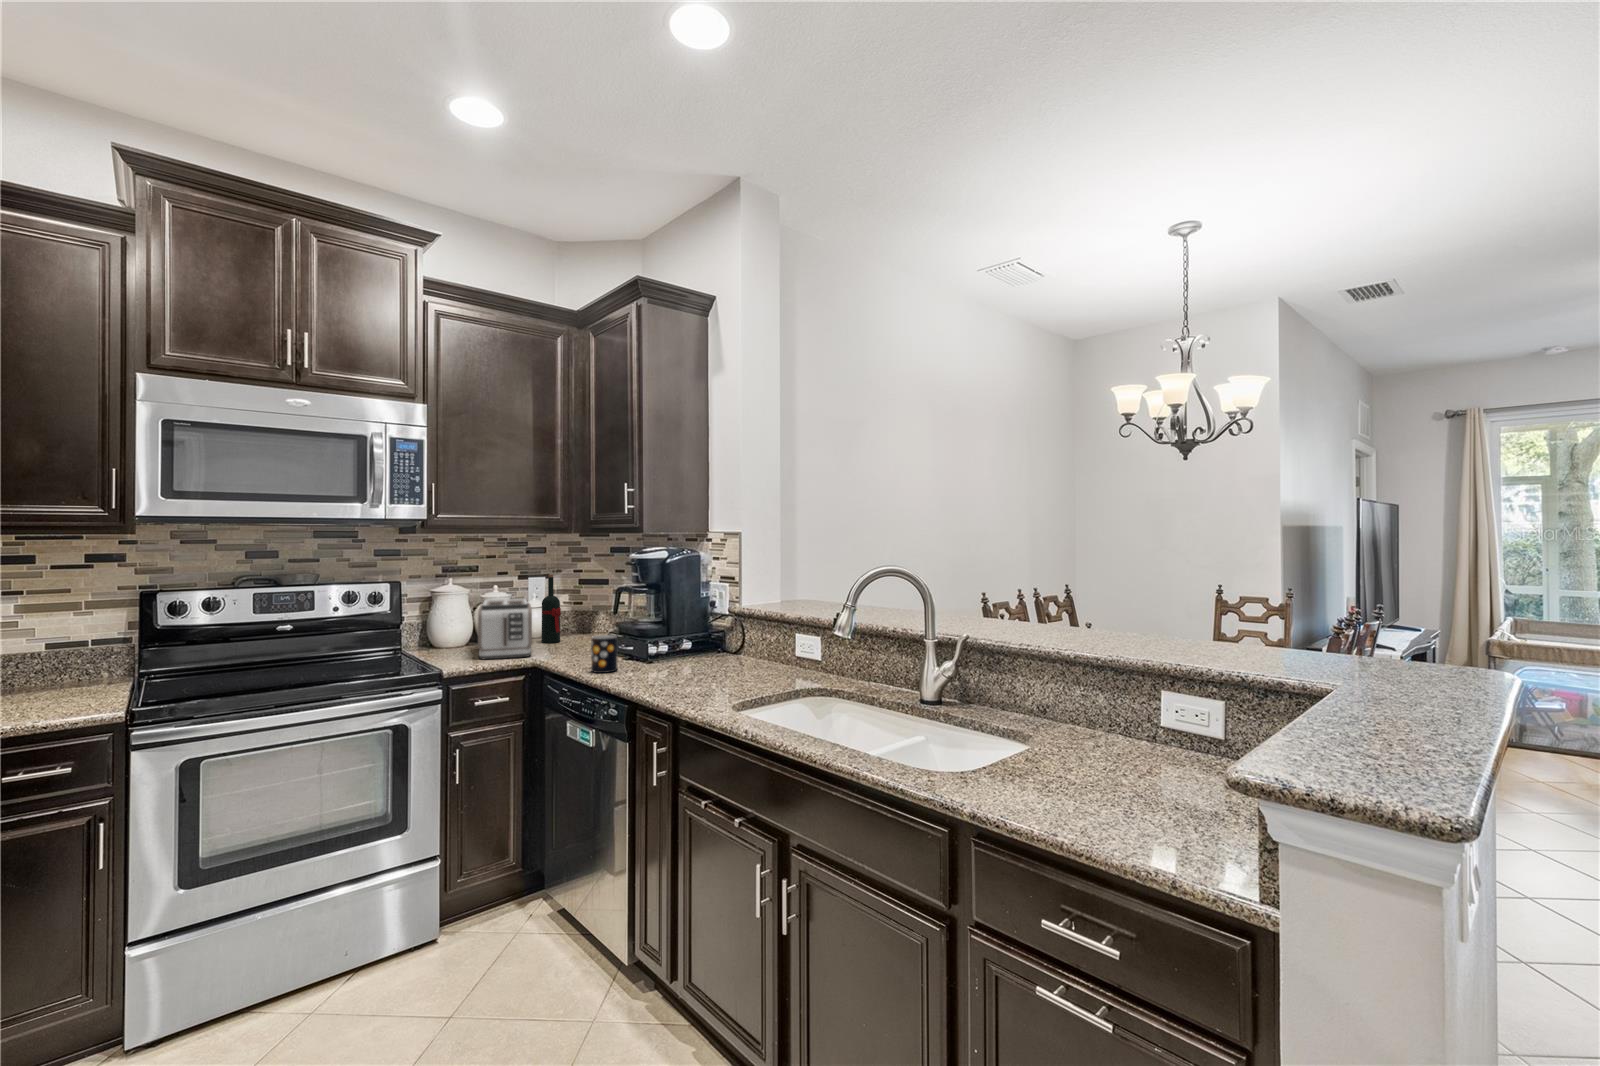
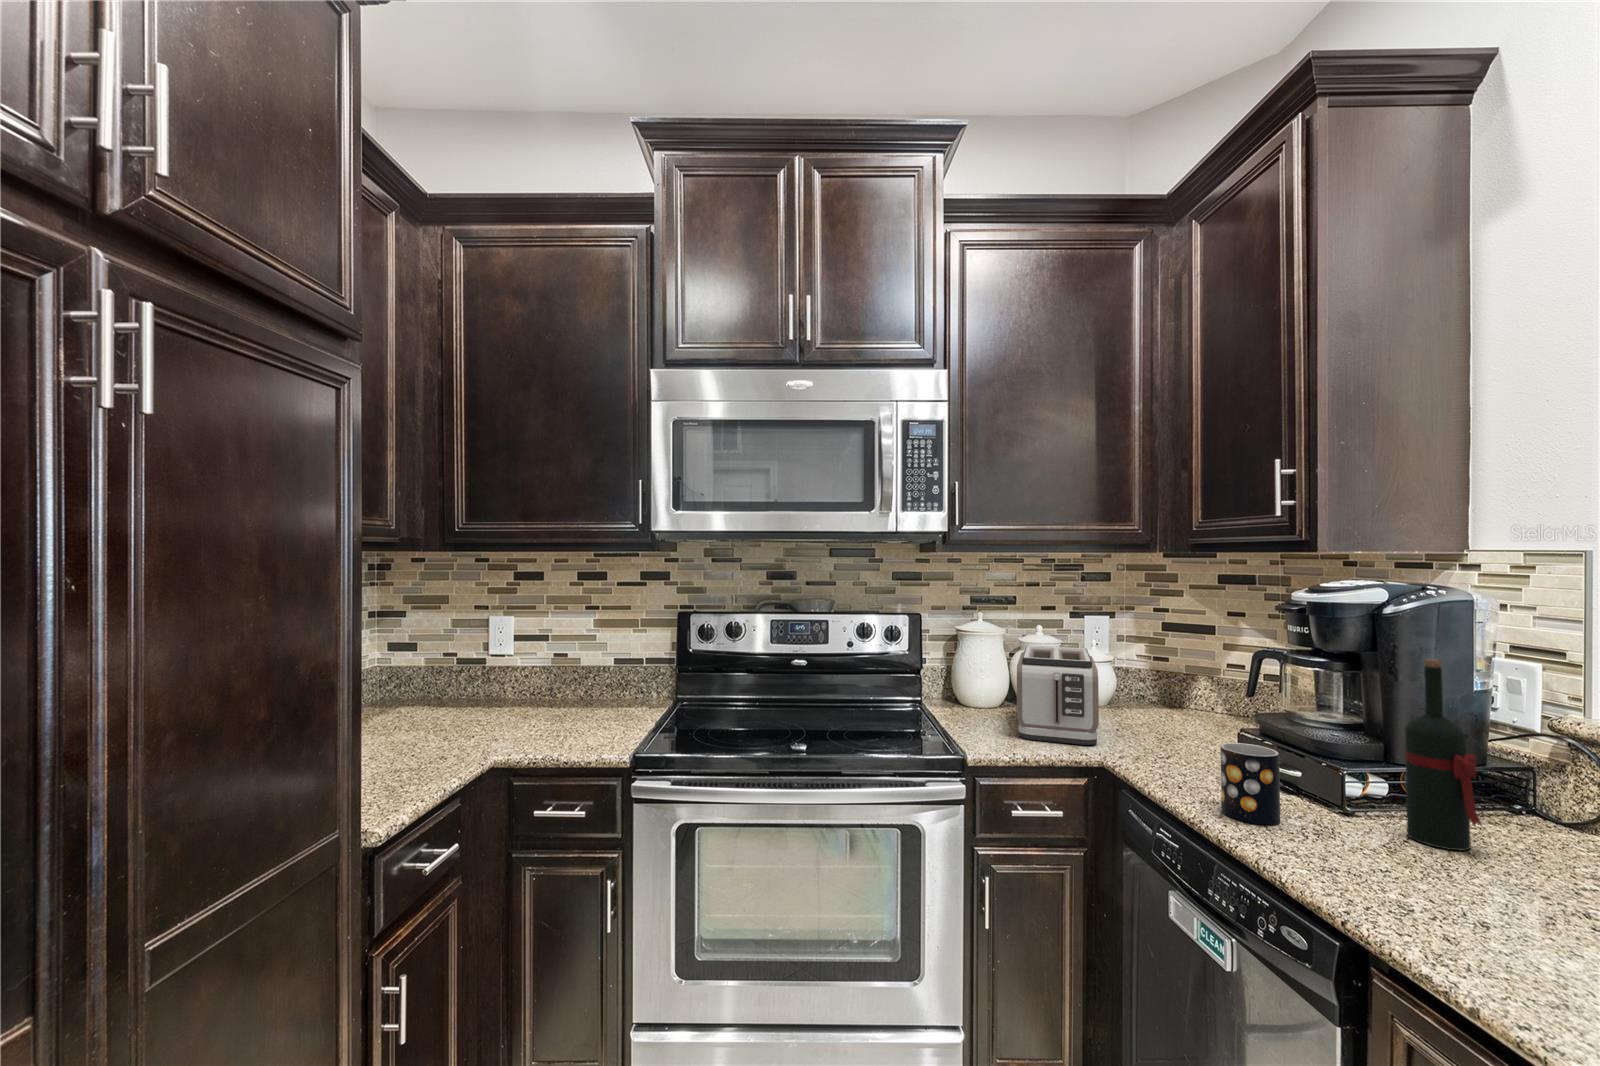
wine bottle: present [542,574,561,643] -> present [1405,659,1482,850]

